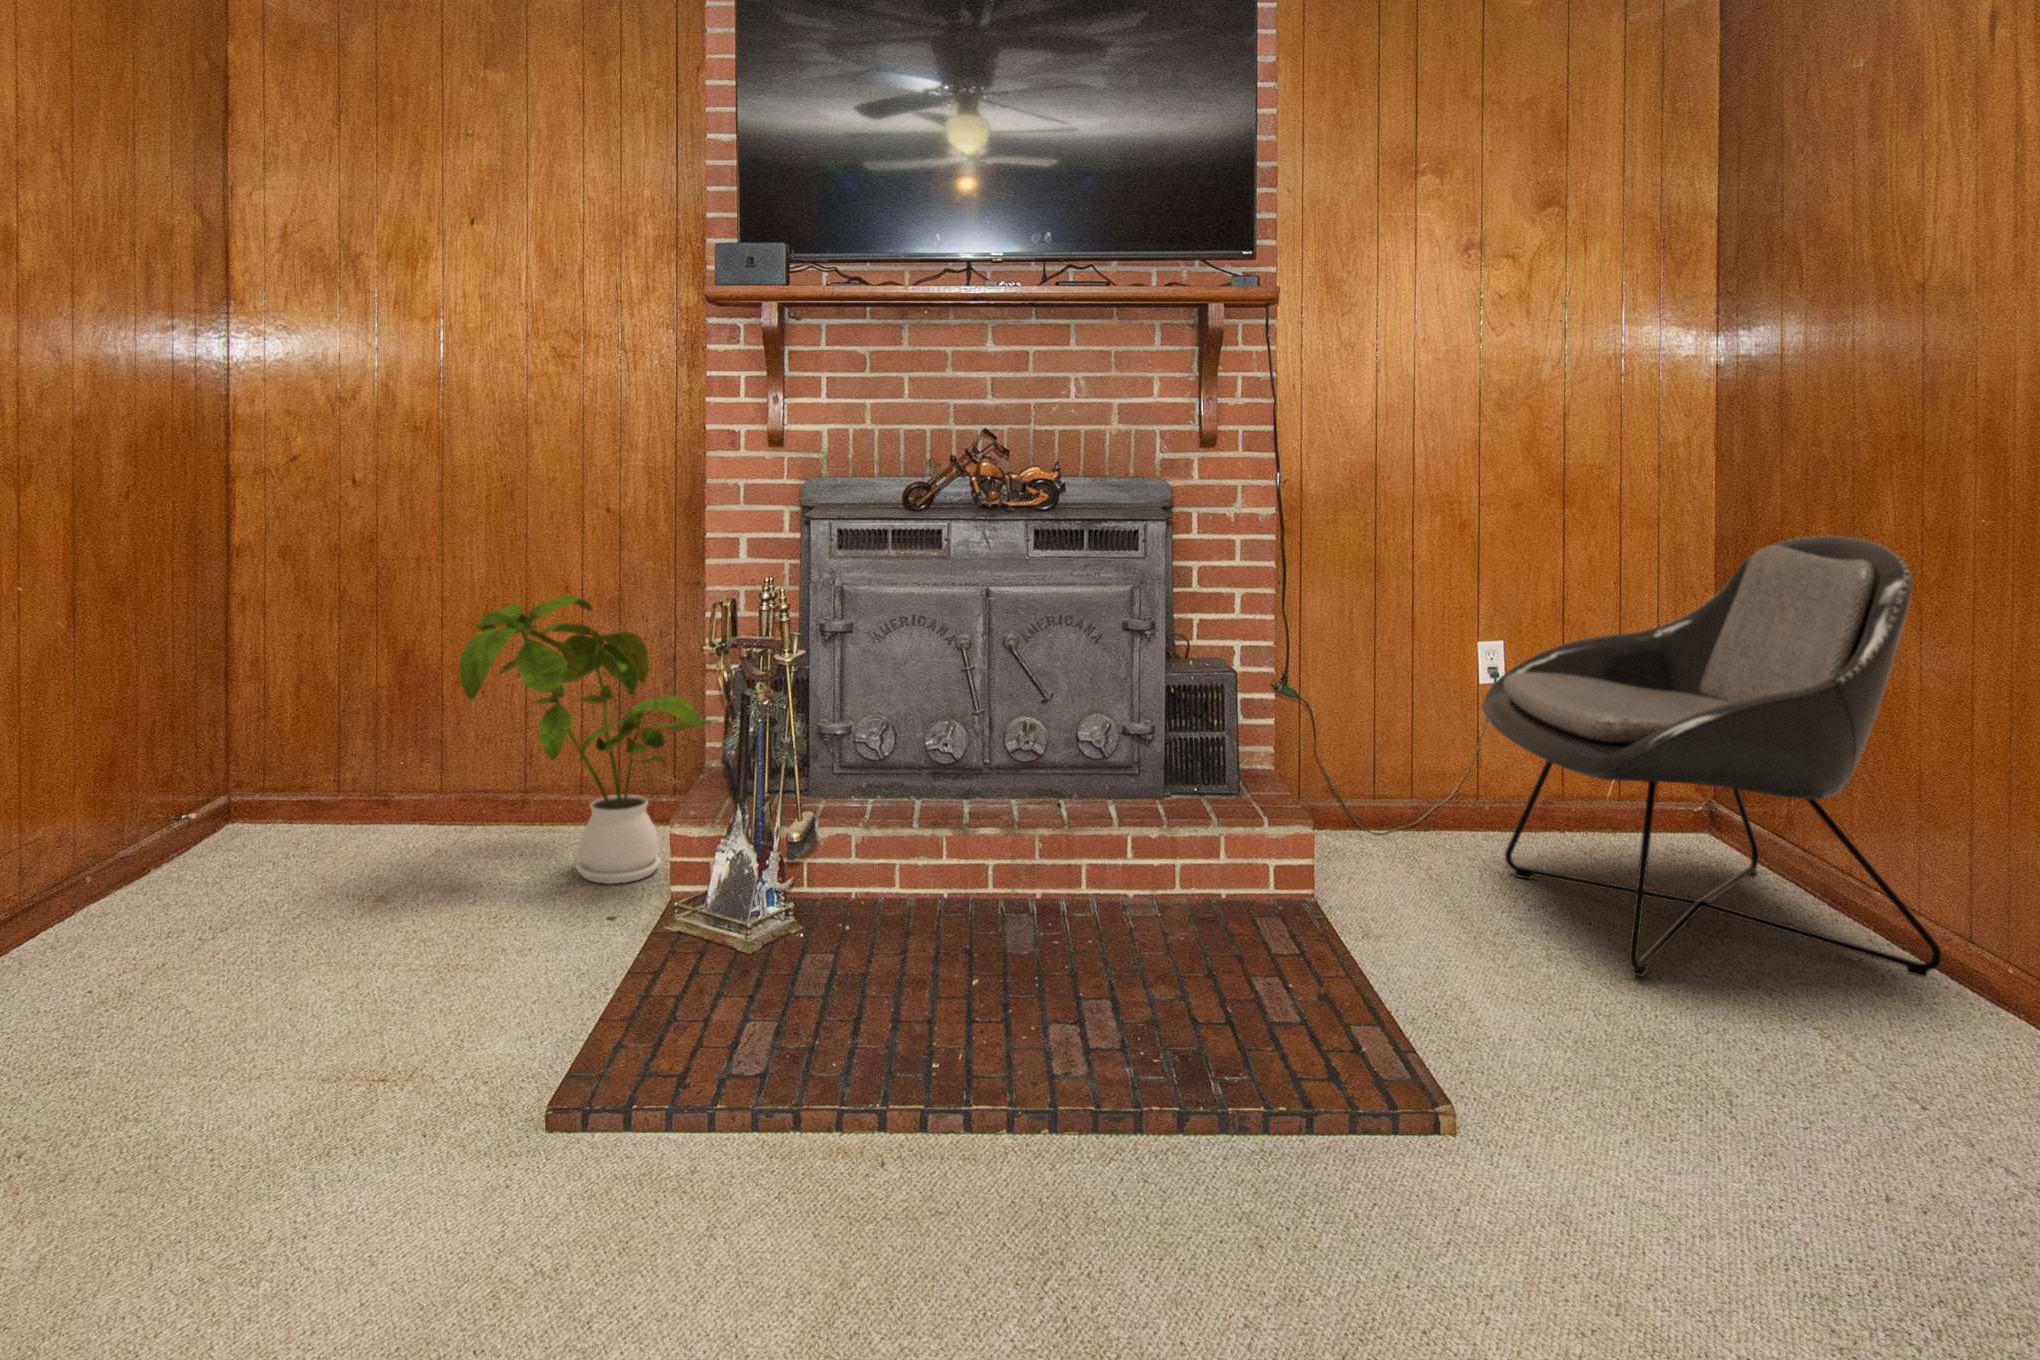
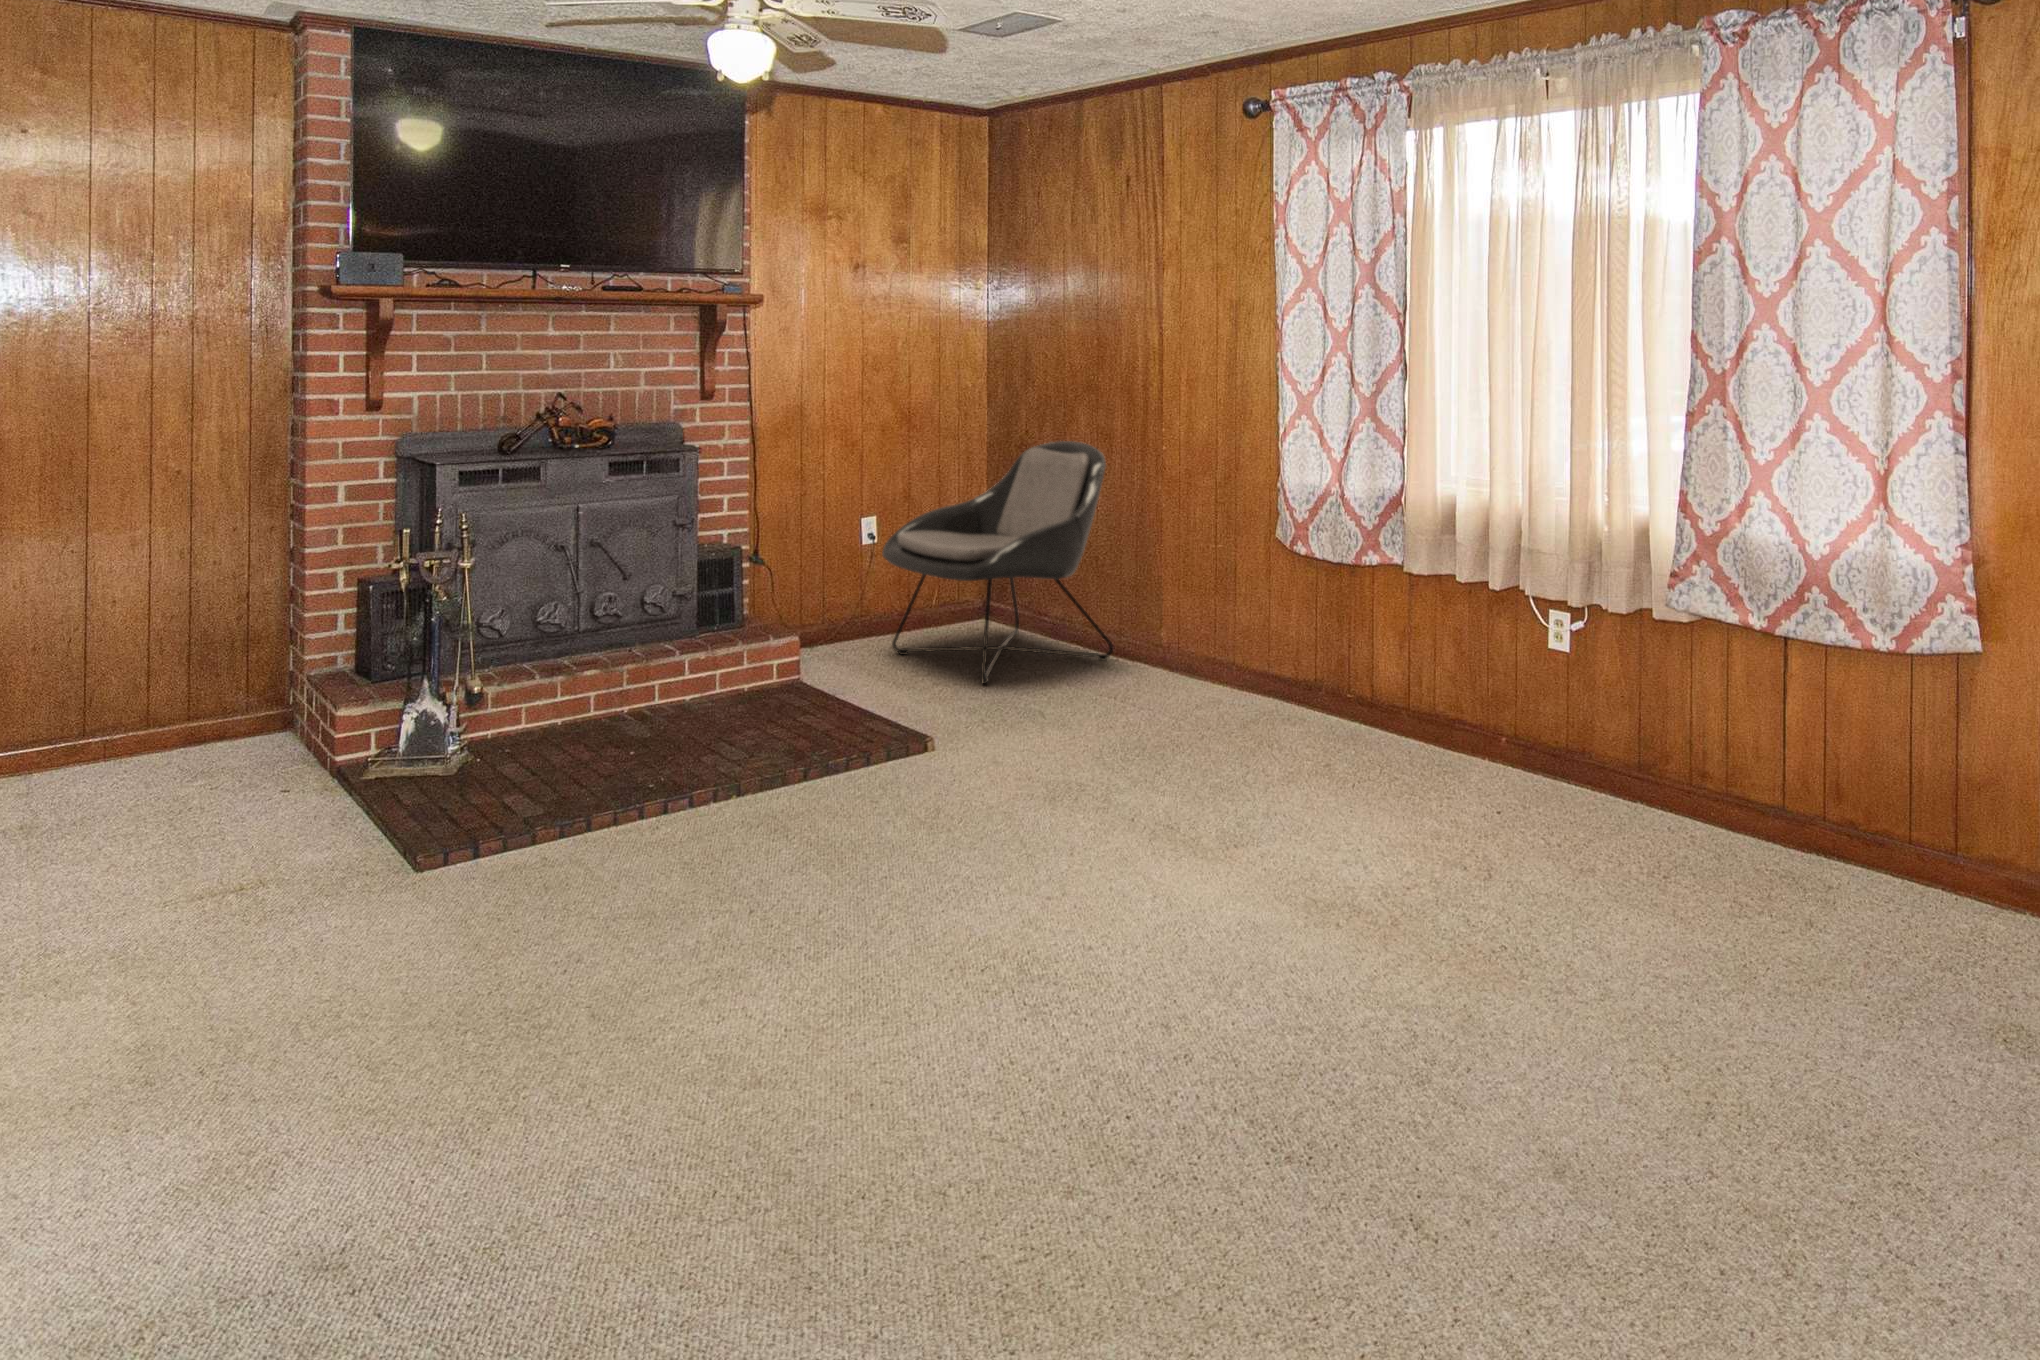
house plant: present [459,595,715,884] -> none [98,542,359,775]

